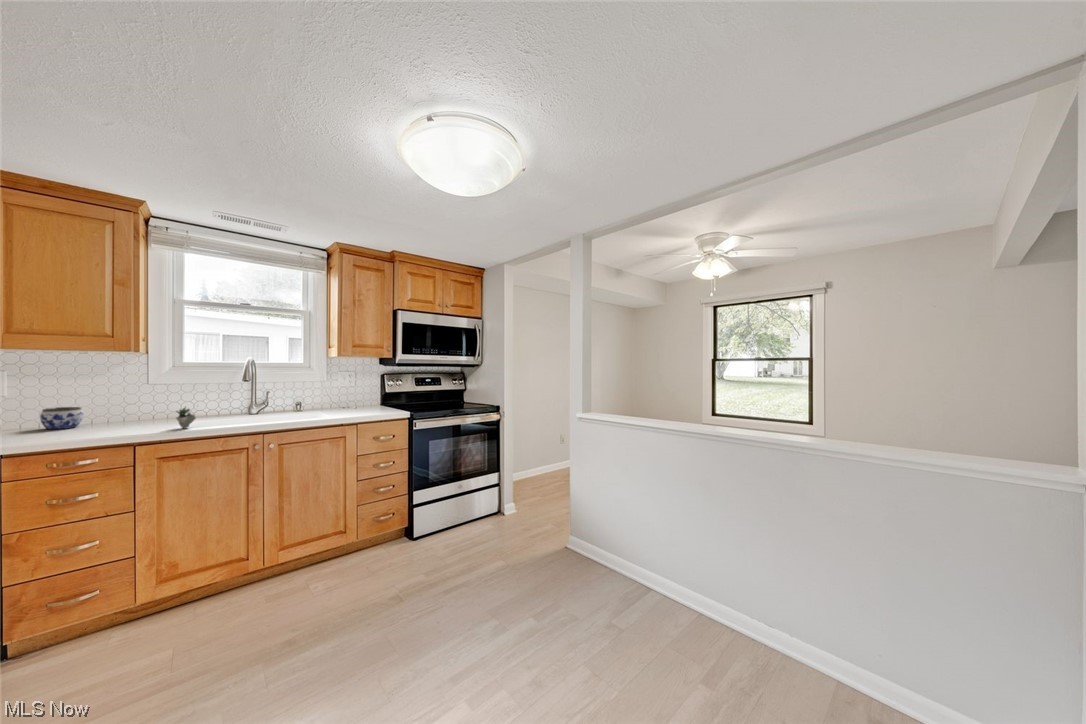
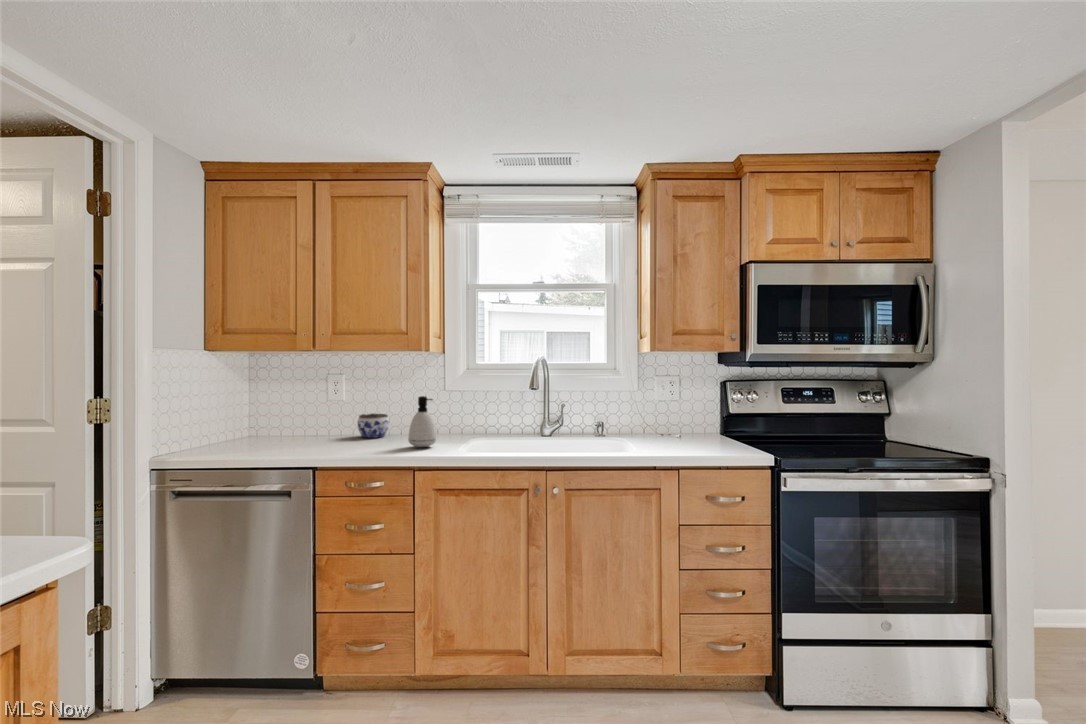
soap dispenser: none [124,389,155,430] -> present [408,396,436,447]
succulent plant: present [176,407,196,428] -> none [450,421,471,451]

